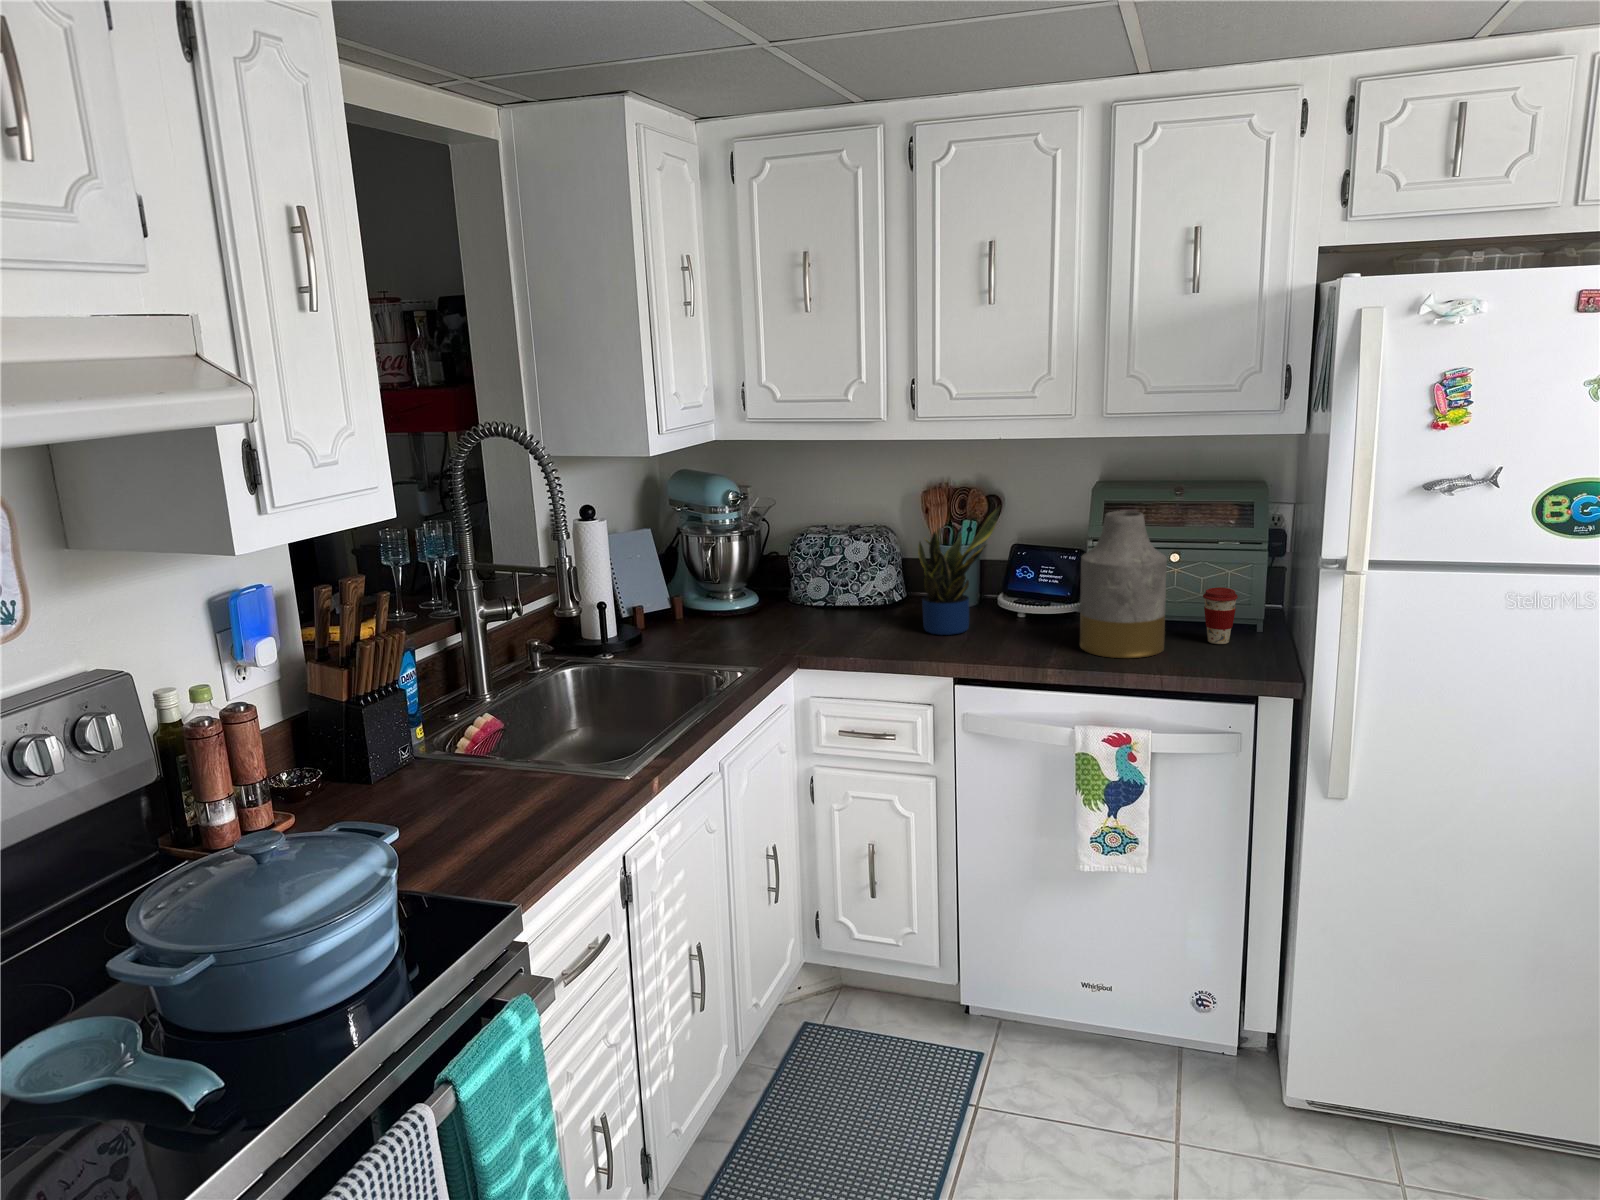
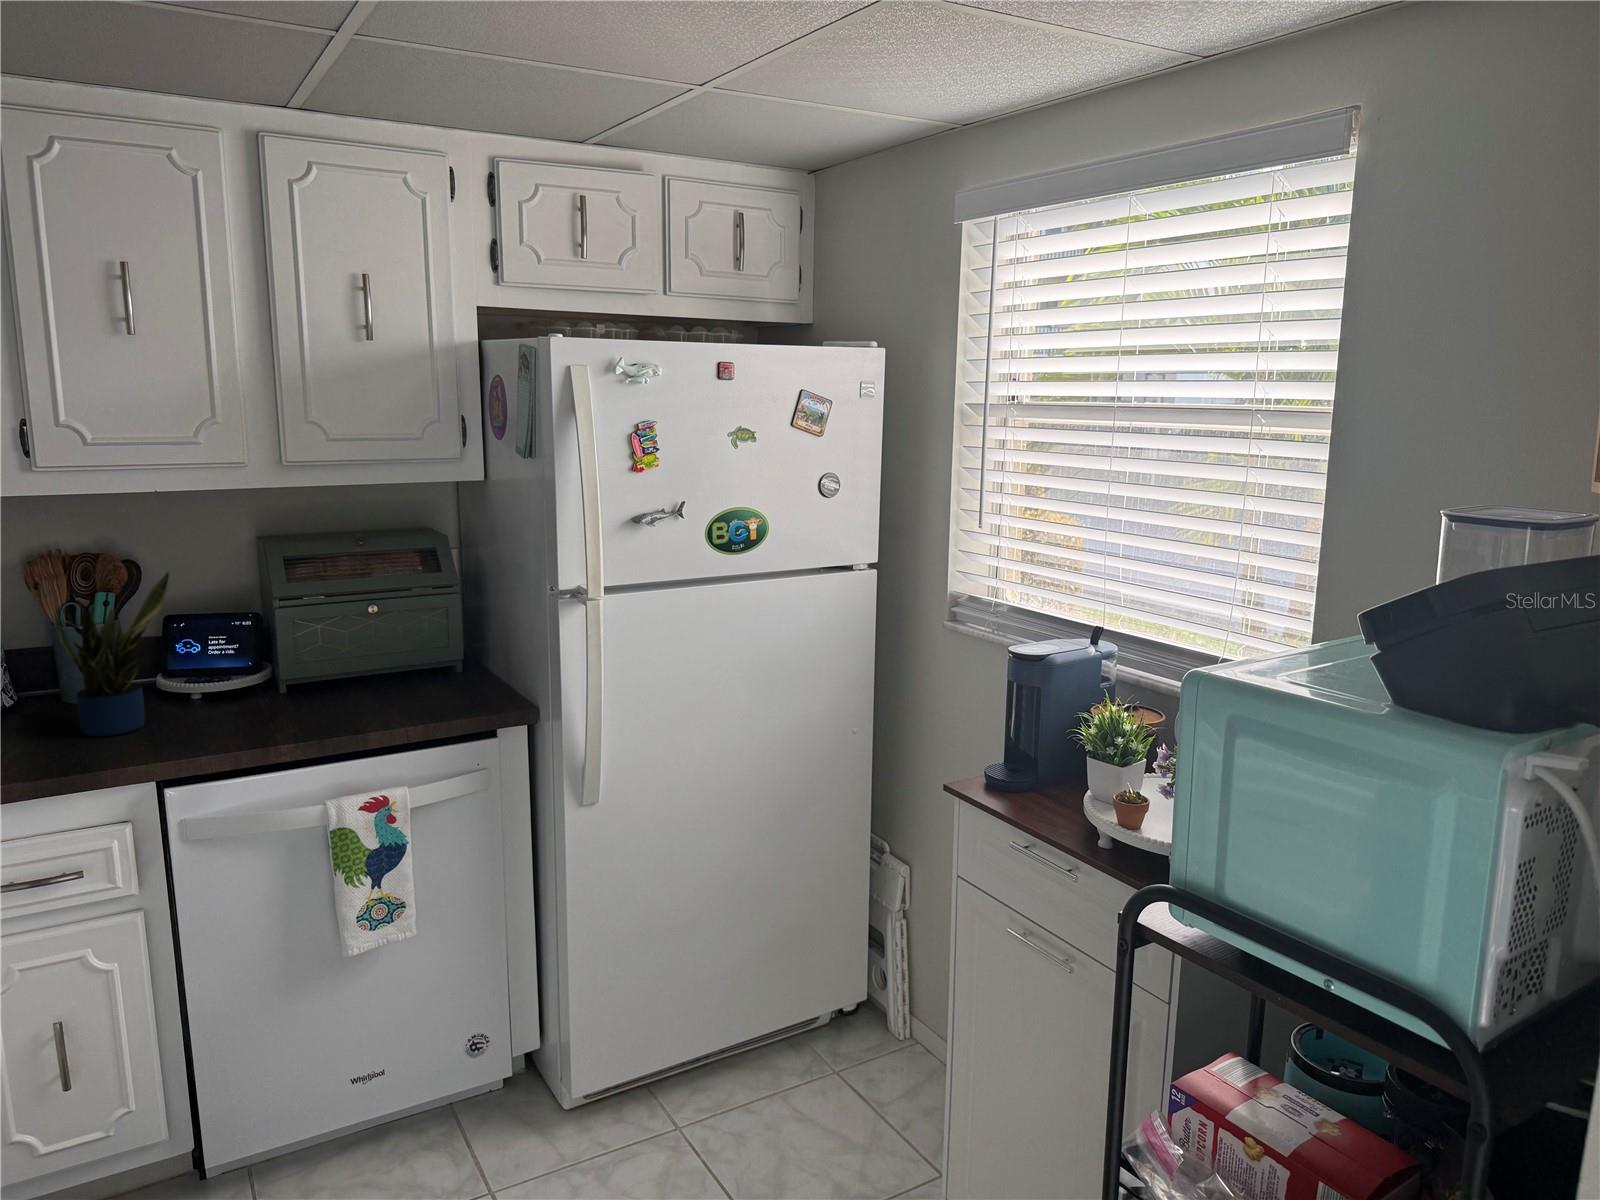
vase: present [1080,511,1167,658] -> none [289,565,389,722]
coffee cup: present [1203,587,1238,644] -> none [412,634,447,690]

